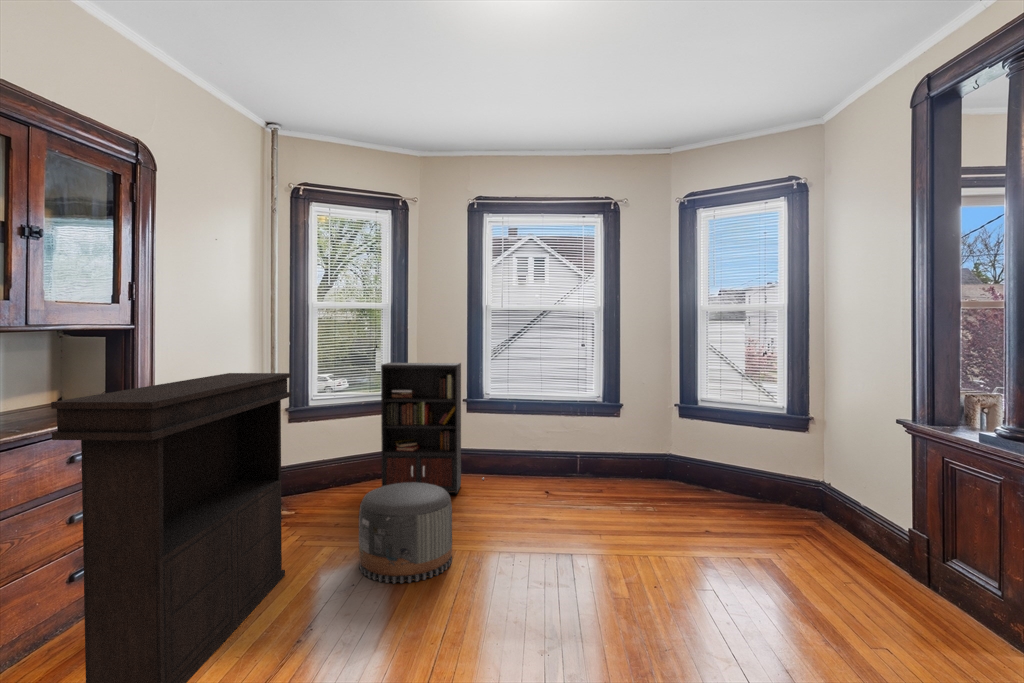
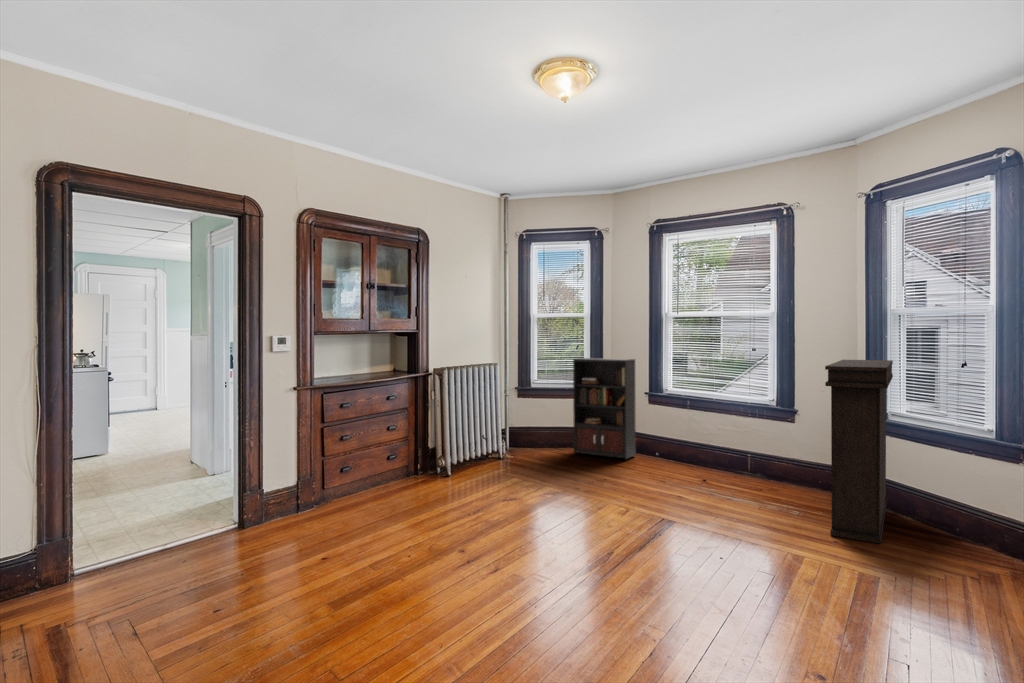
console table: present [51,373,291,683] -> present [825,360,893,543]
pouf: present [359,482,452,583] -> none [530,435,590,493]

